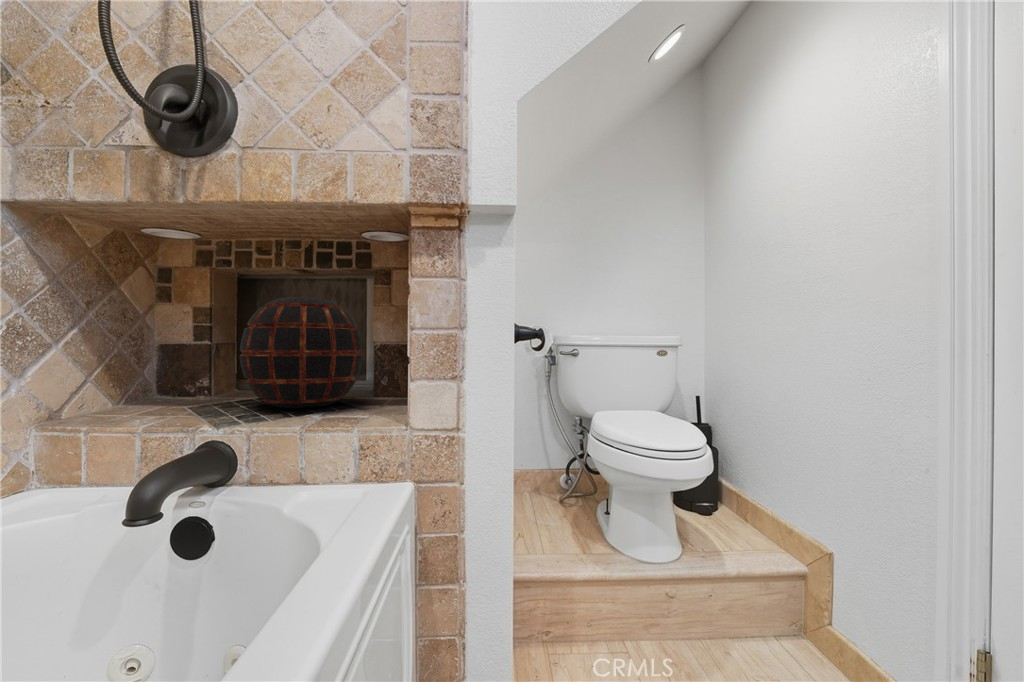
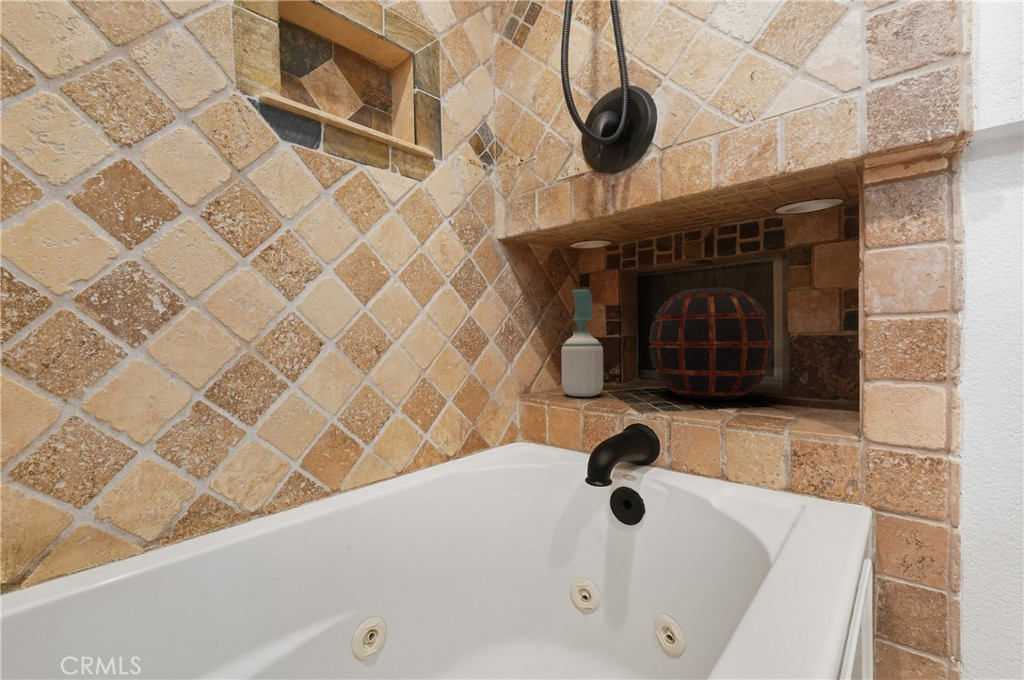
soap bottle: none [113,285,178,417] -> present [561,289,603,397]

